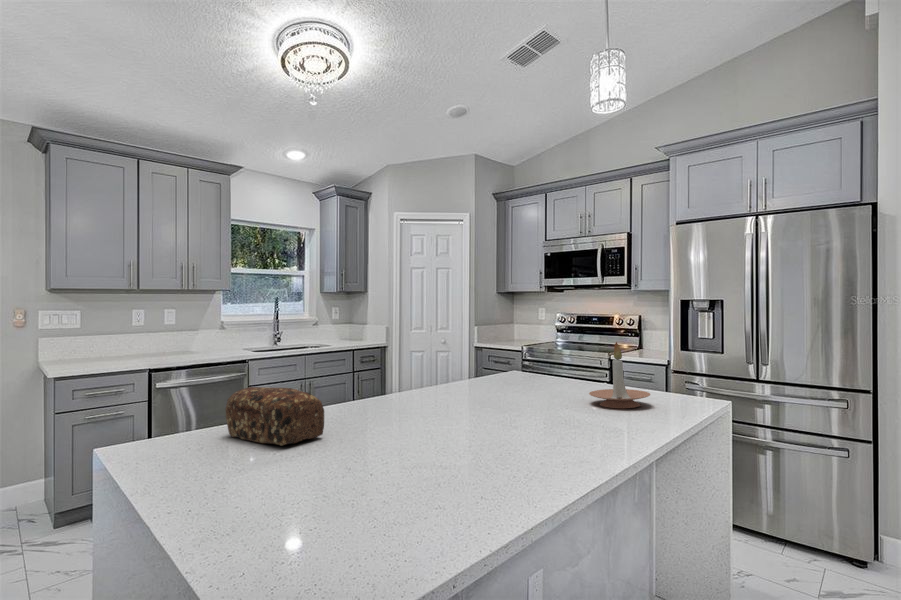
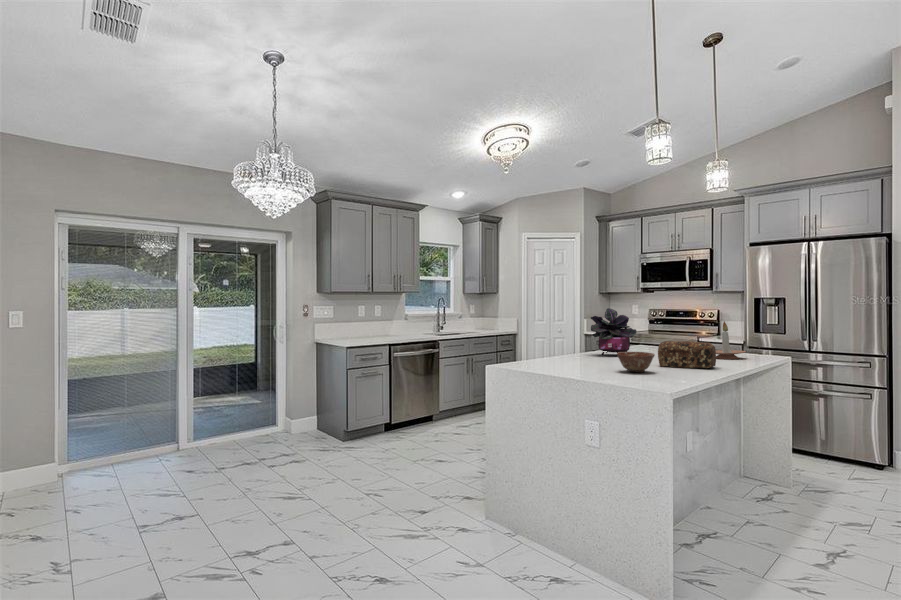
potted plant: none [405,318,478,398] -> present [591,308,637,355]
bread loaf: present [226,387,324,445] -> present [658,341,716,368]
ceramic bowl: none [340,421,421,476] -> present [617,352,655,372]

